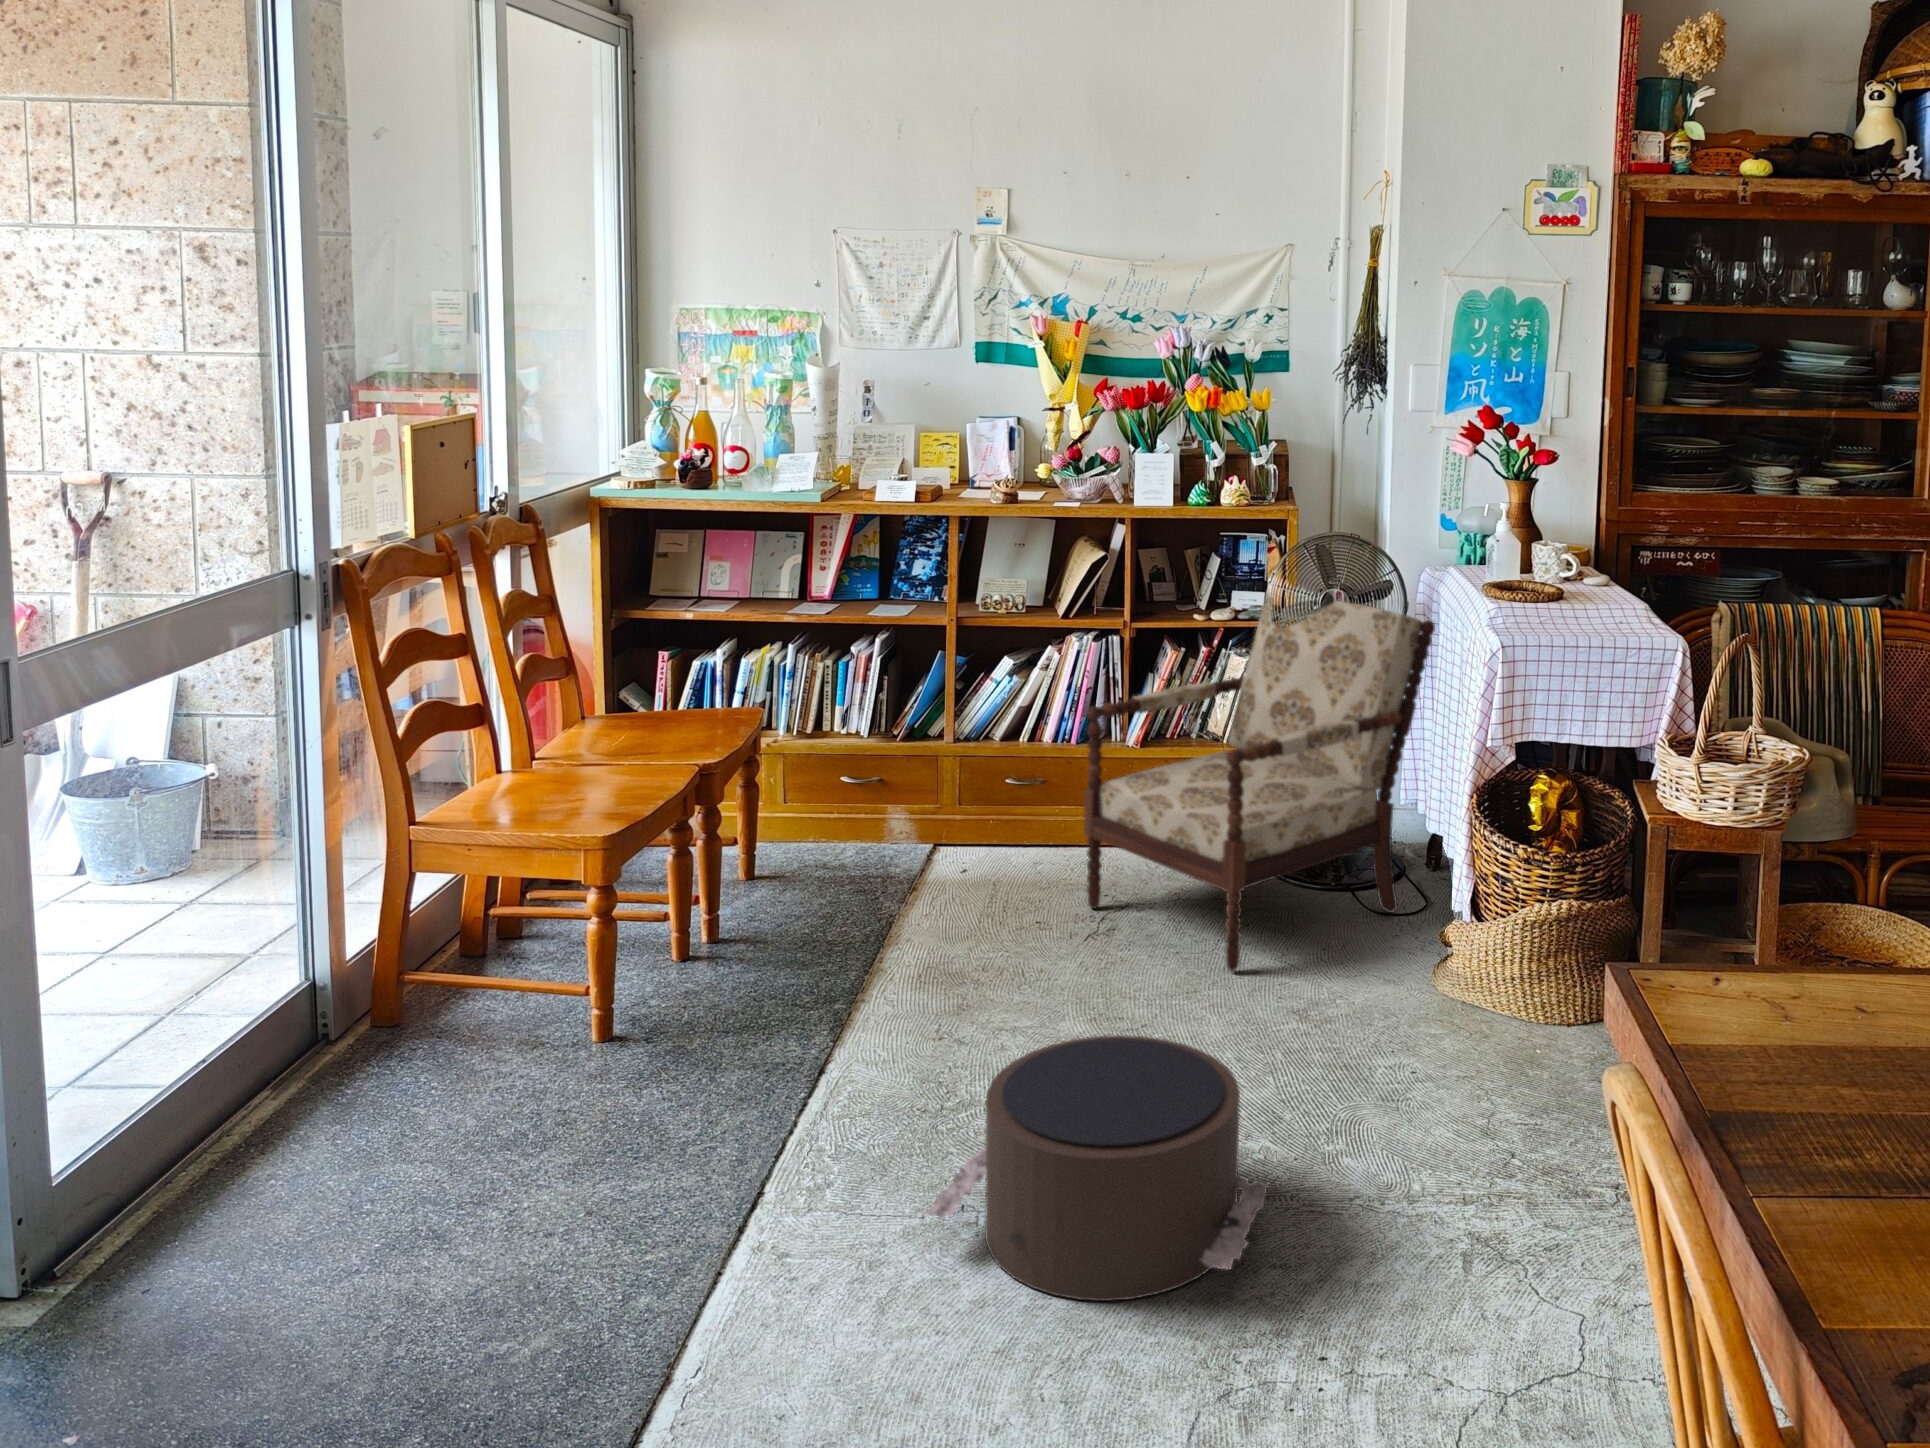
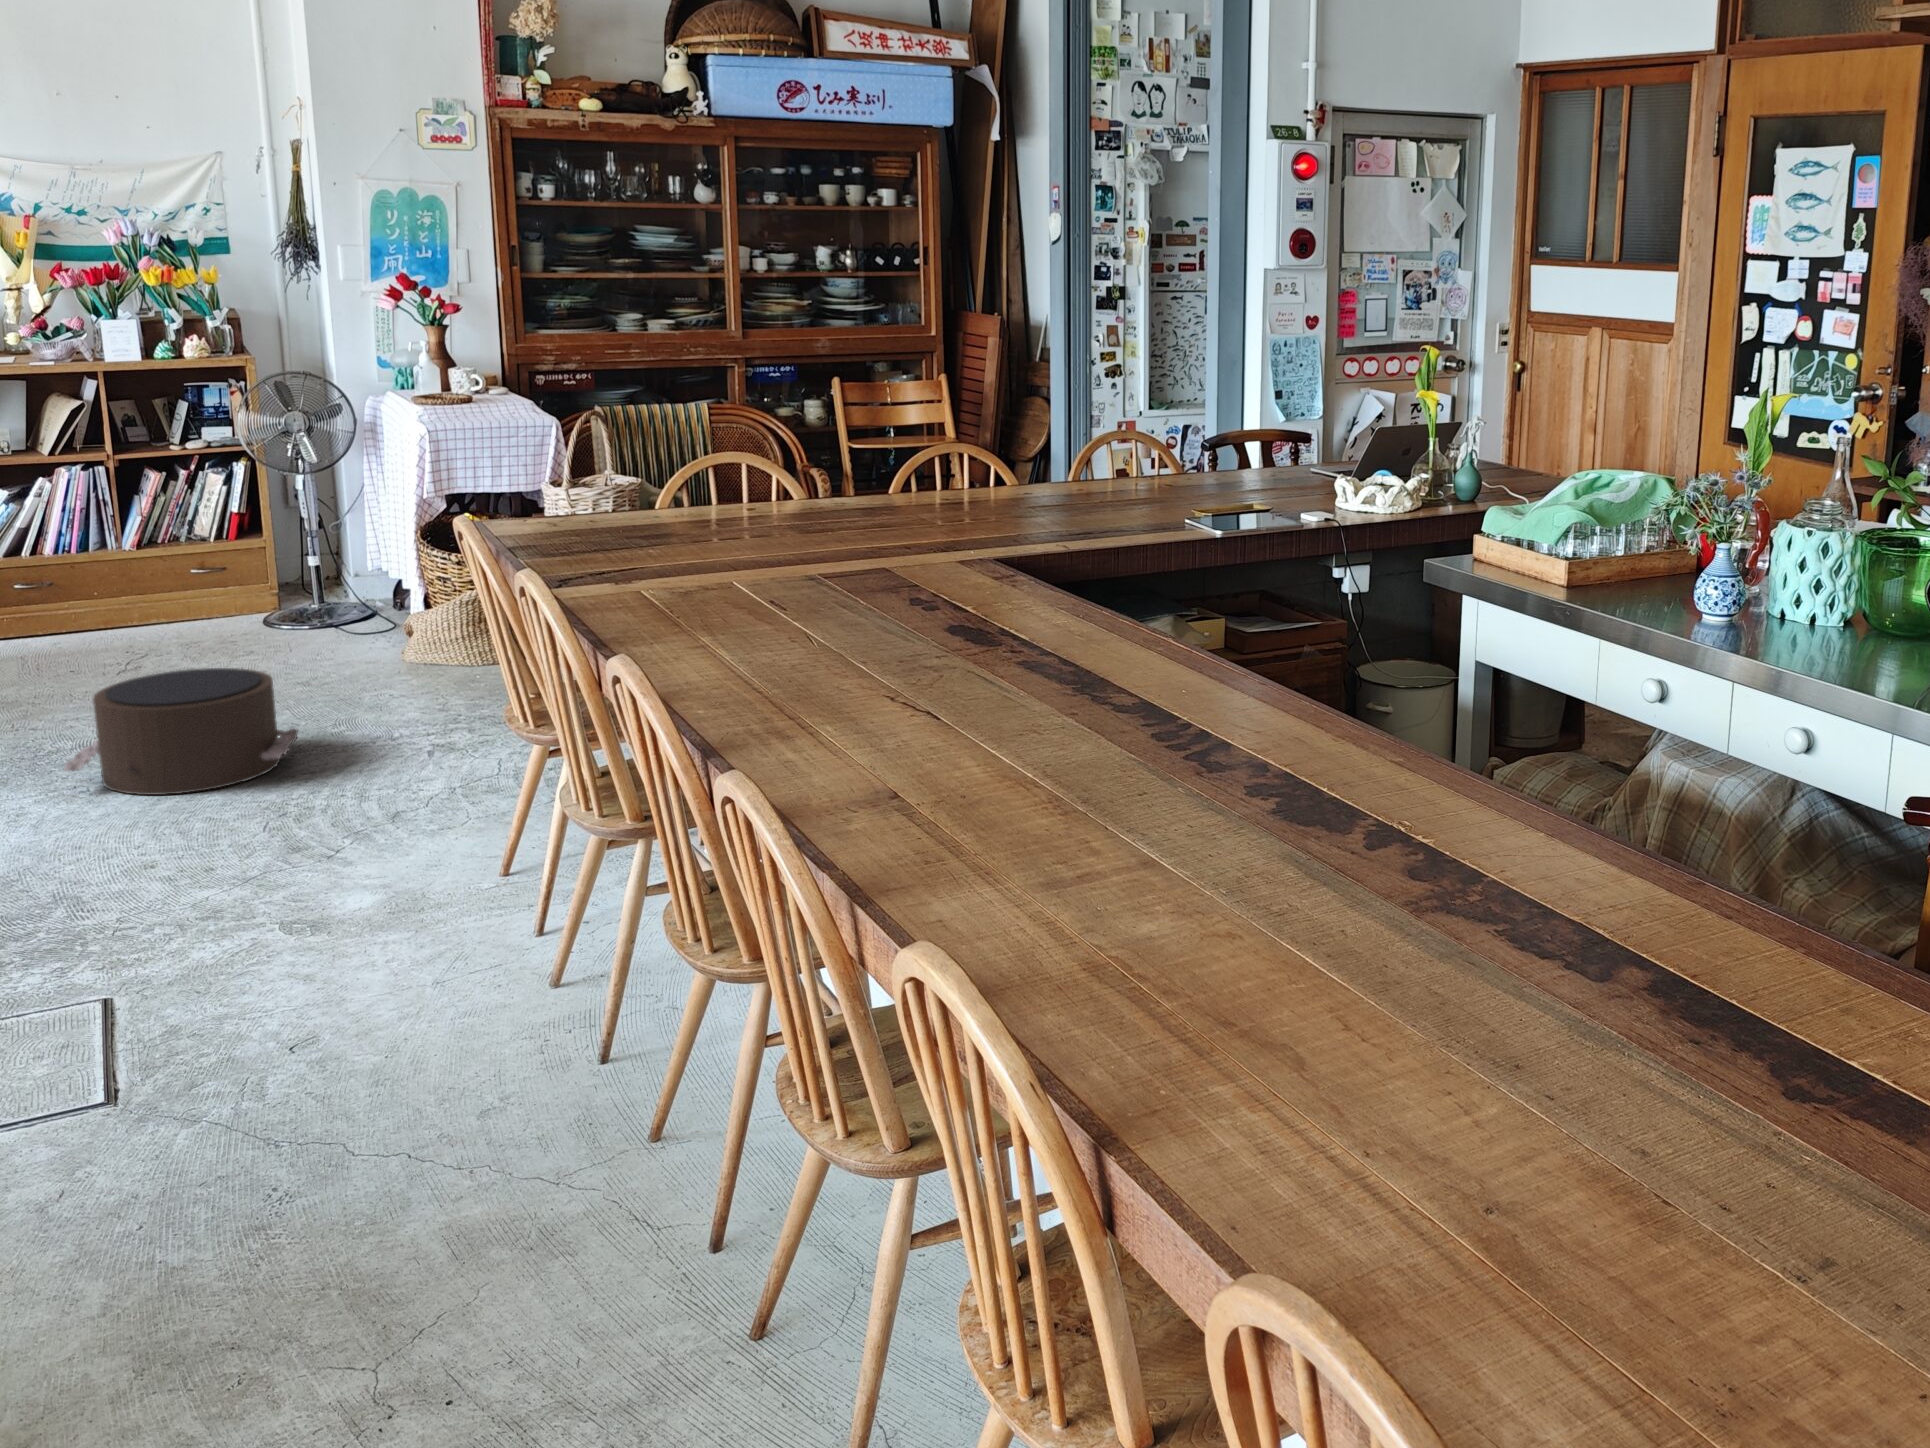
armchair: present [1084,592,1435,971] -> none [94,418,379,672]

